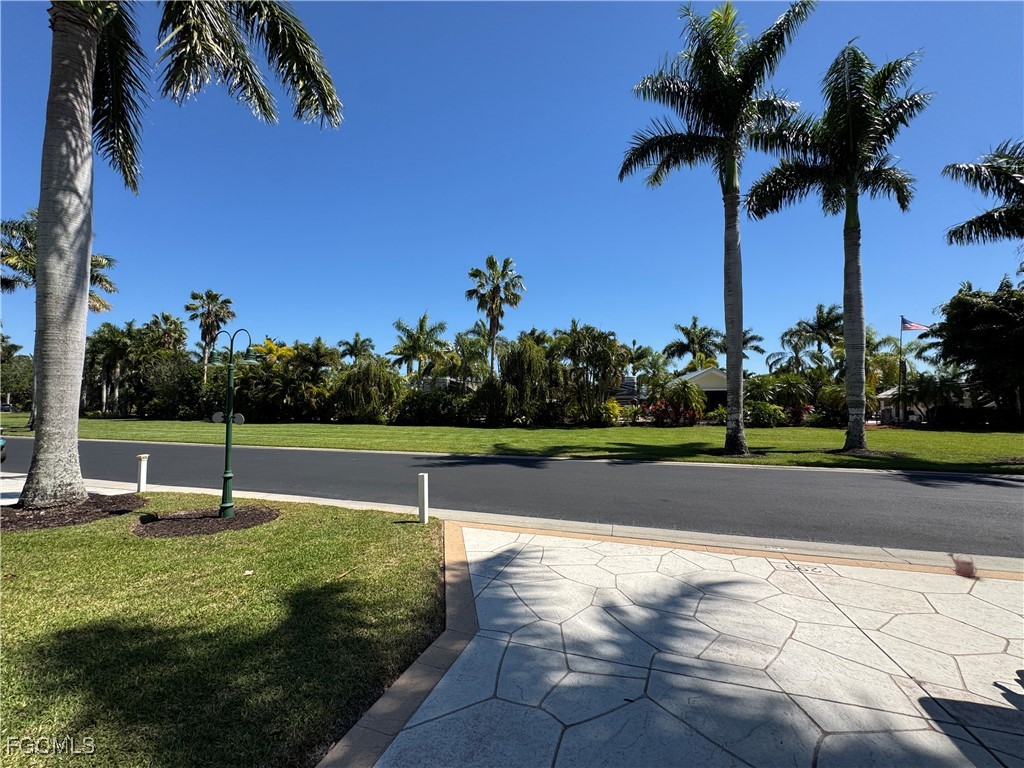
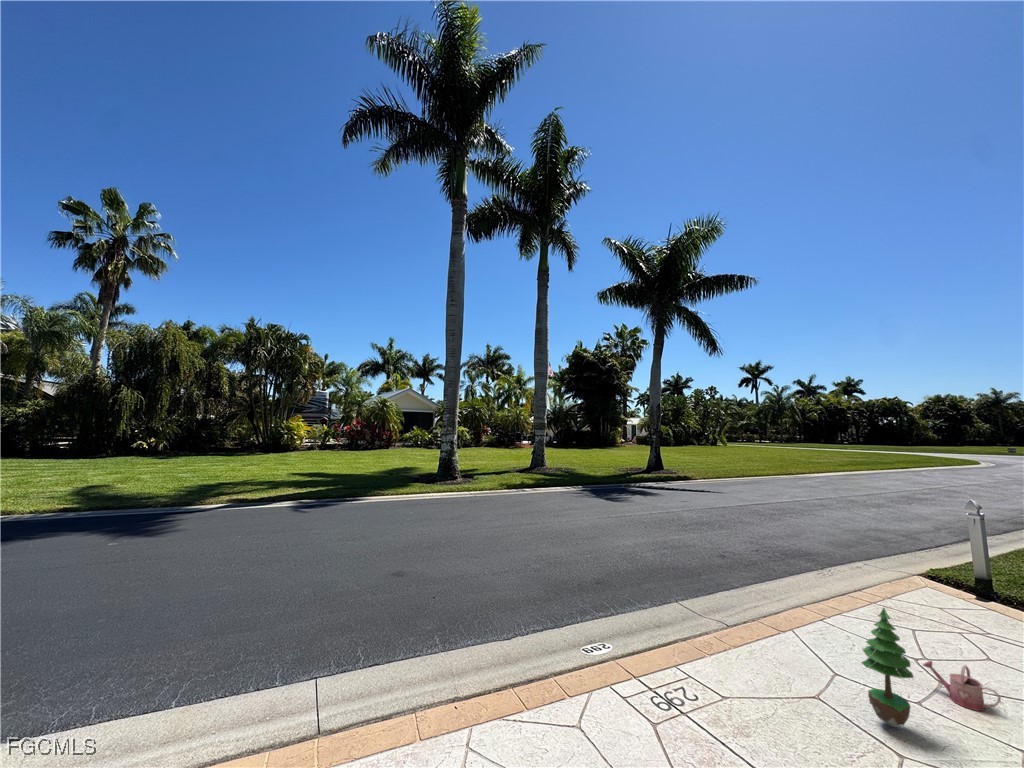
potted tree: none [868,508,895,566] -> present [862,608,913,727]

